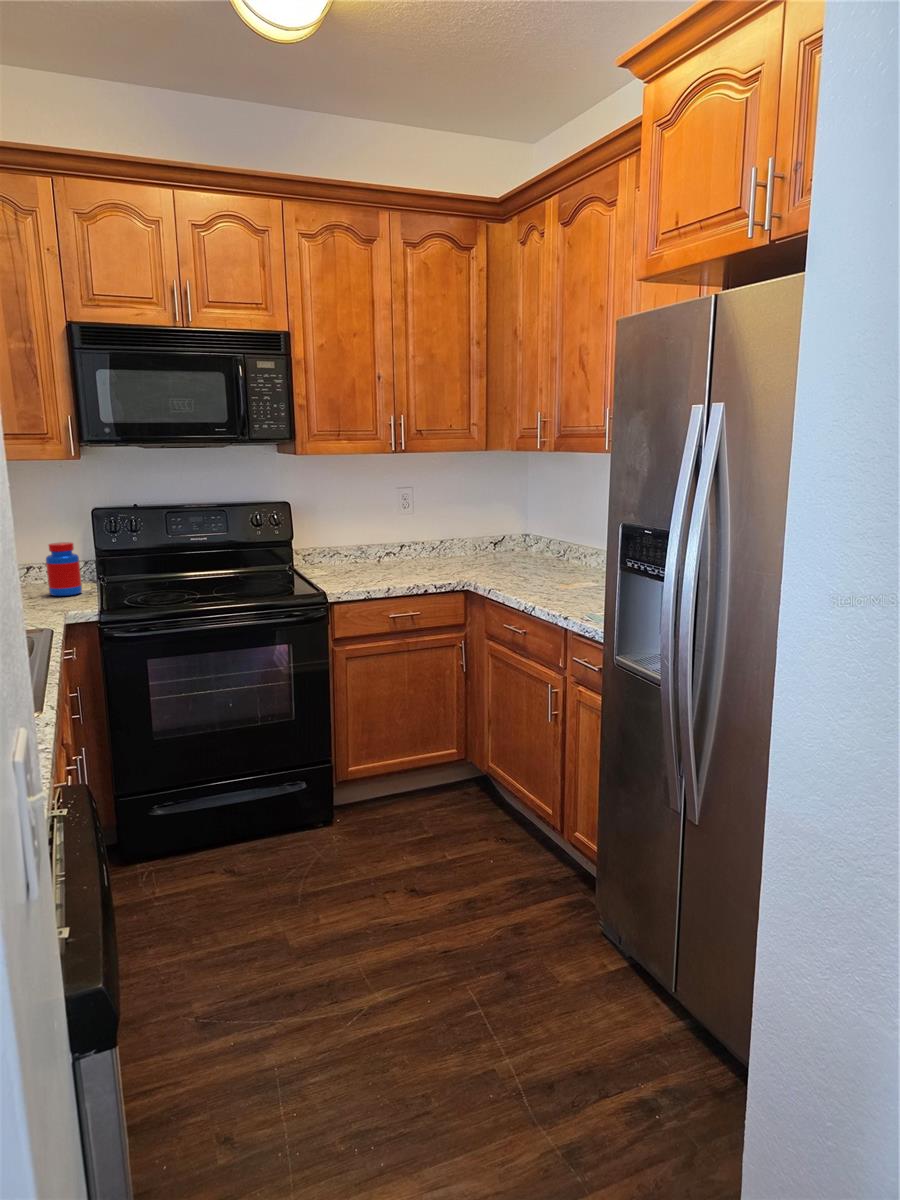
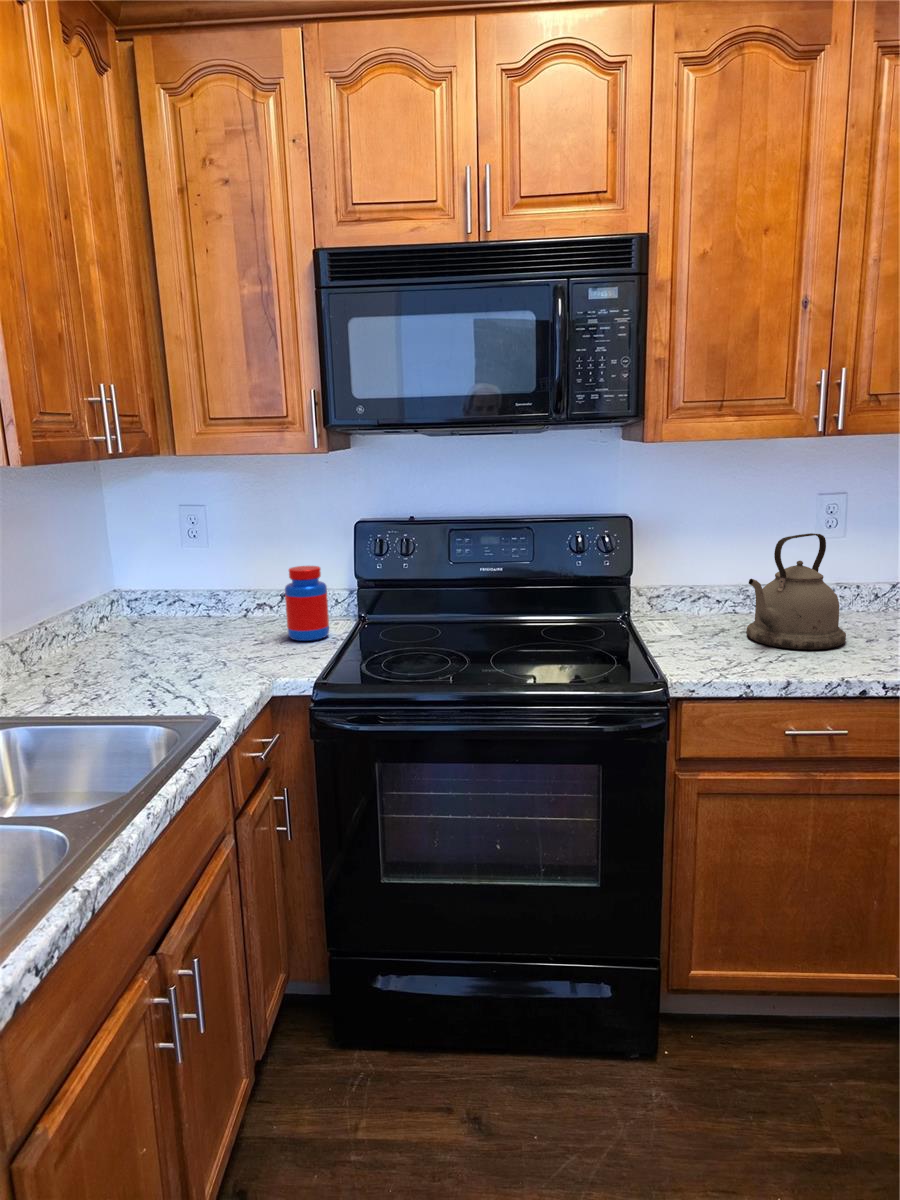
kettle: none [363,509,417,575] -> present [746,533,846,650]

